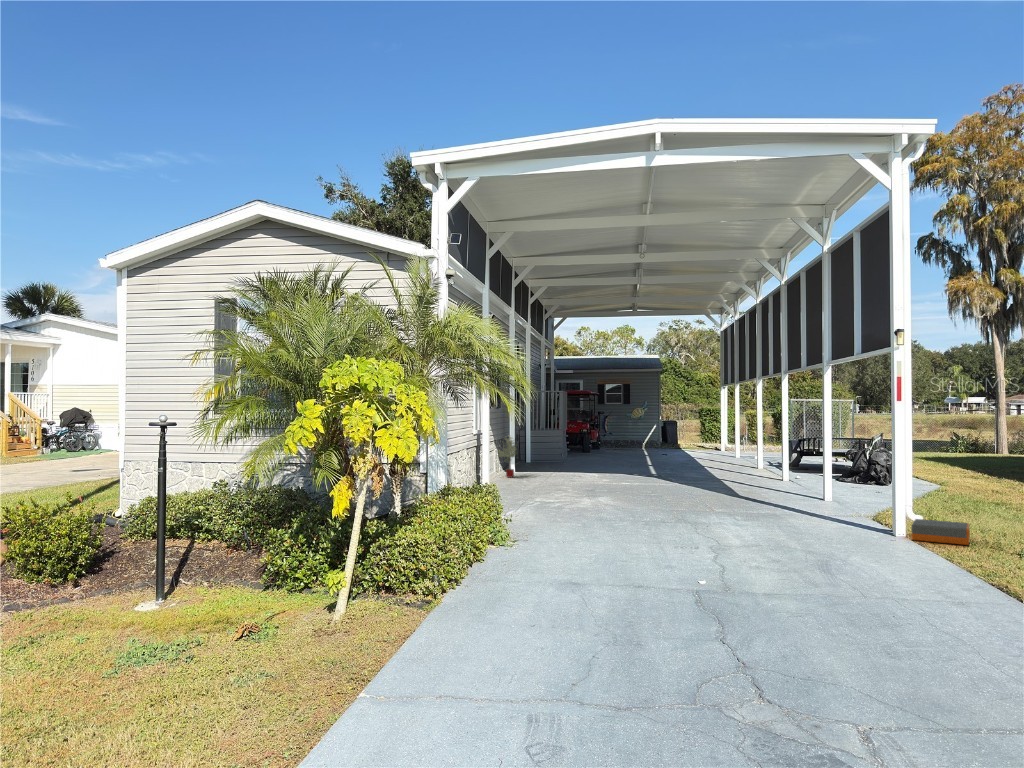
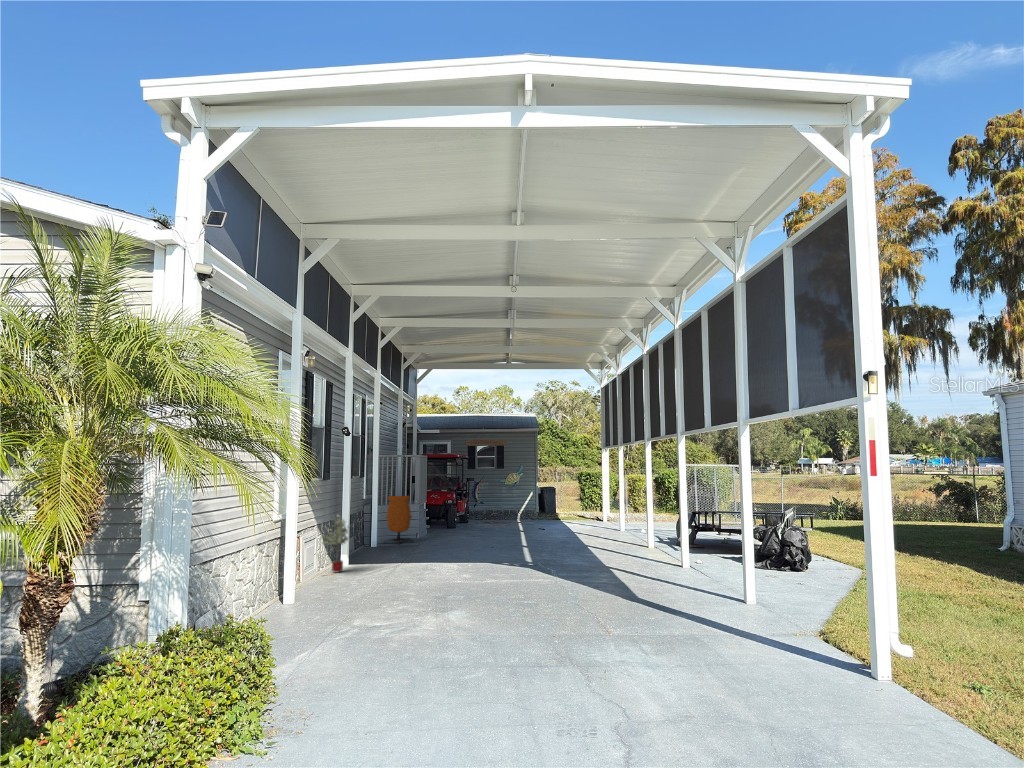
lounge chair: none [536,424,560,462] -> present [386,496,412,544]
storage box: present [911,519,970,545] -> none [893,648,986,695]

